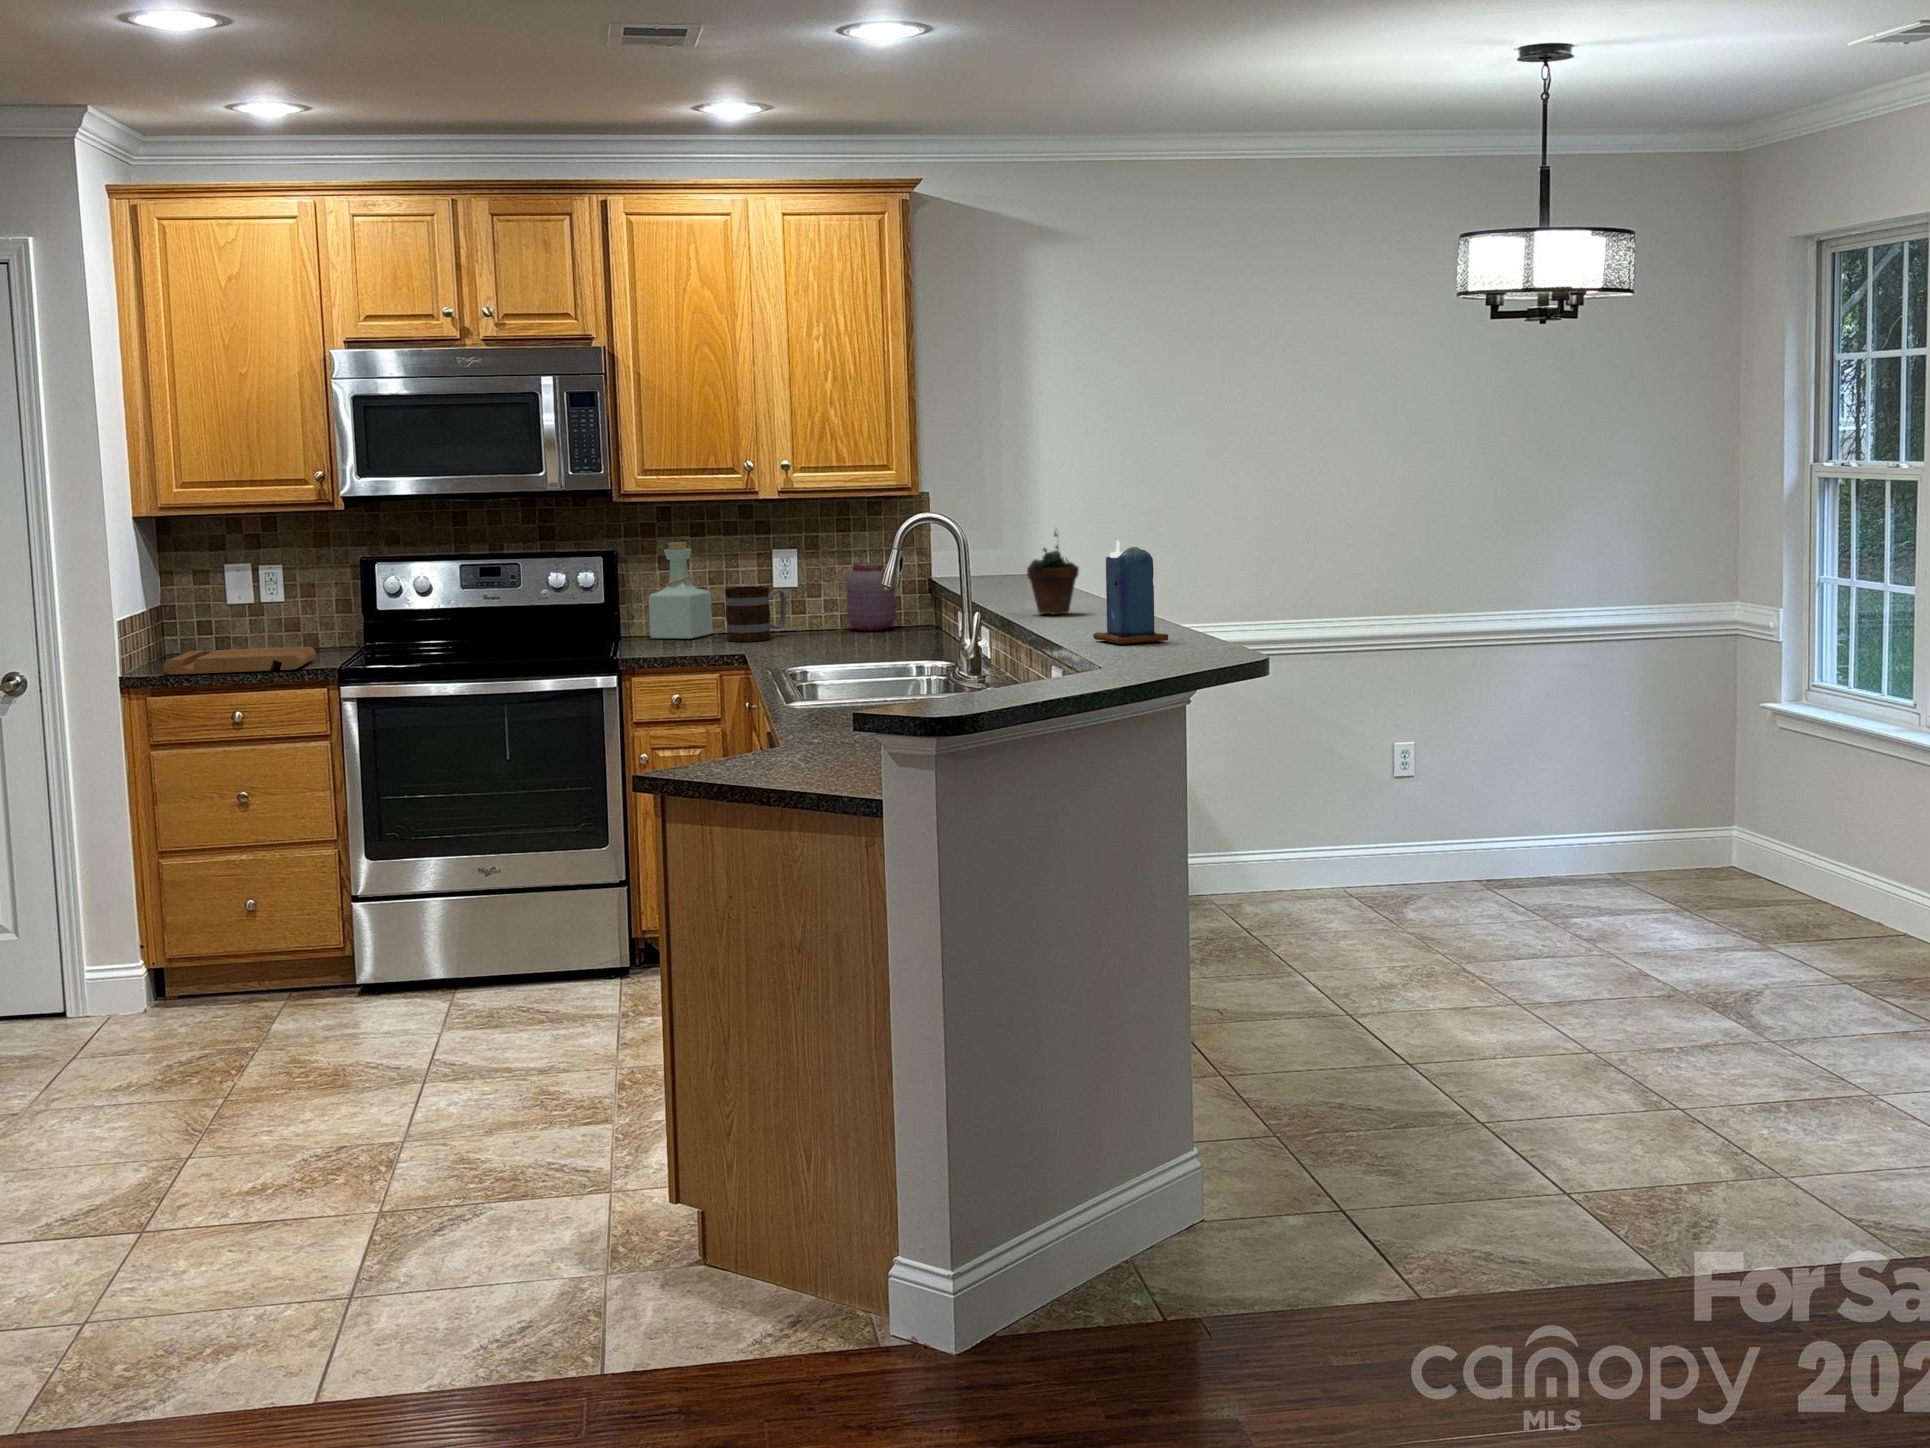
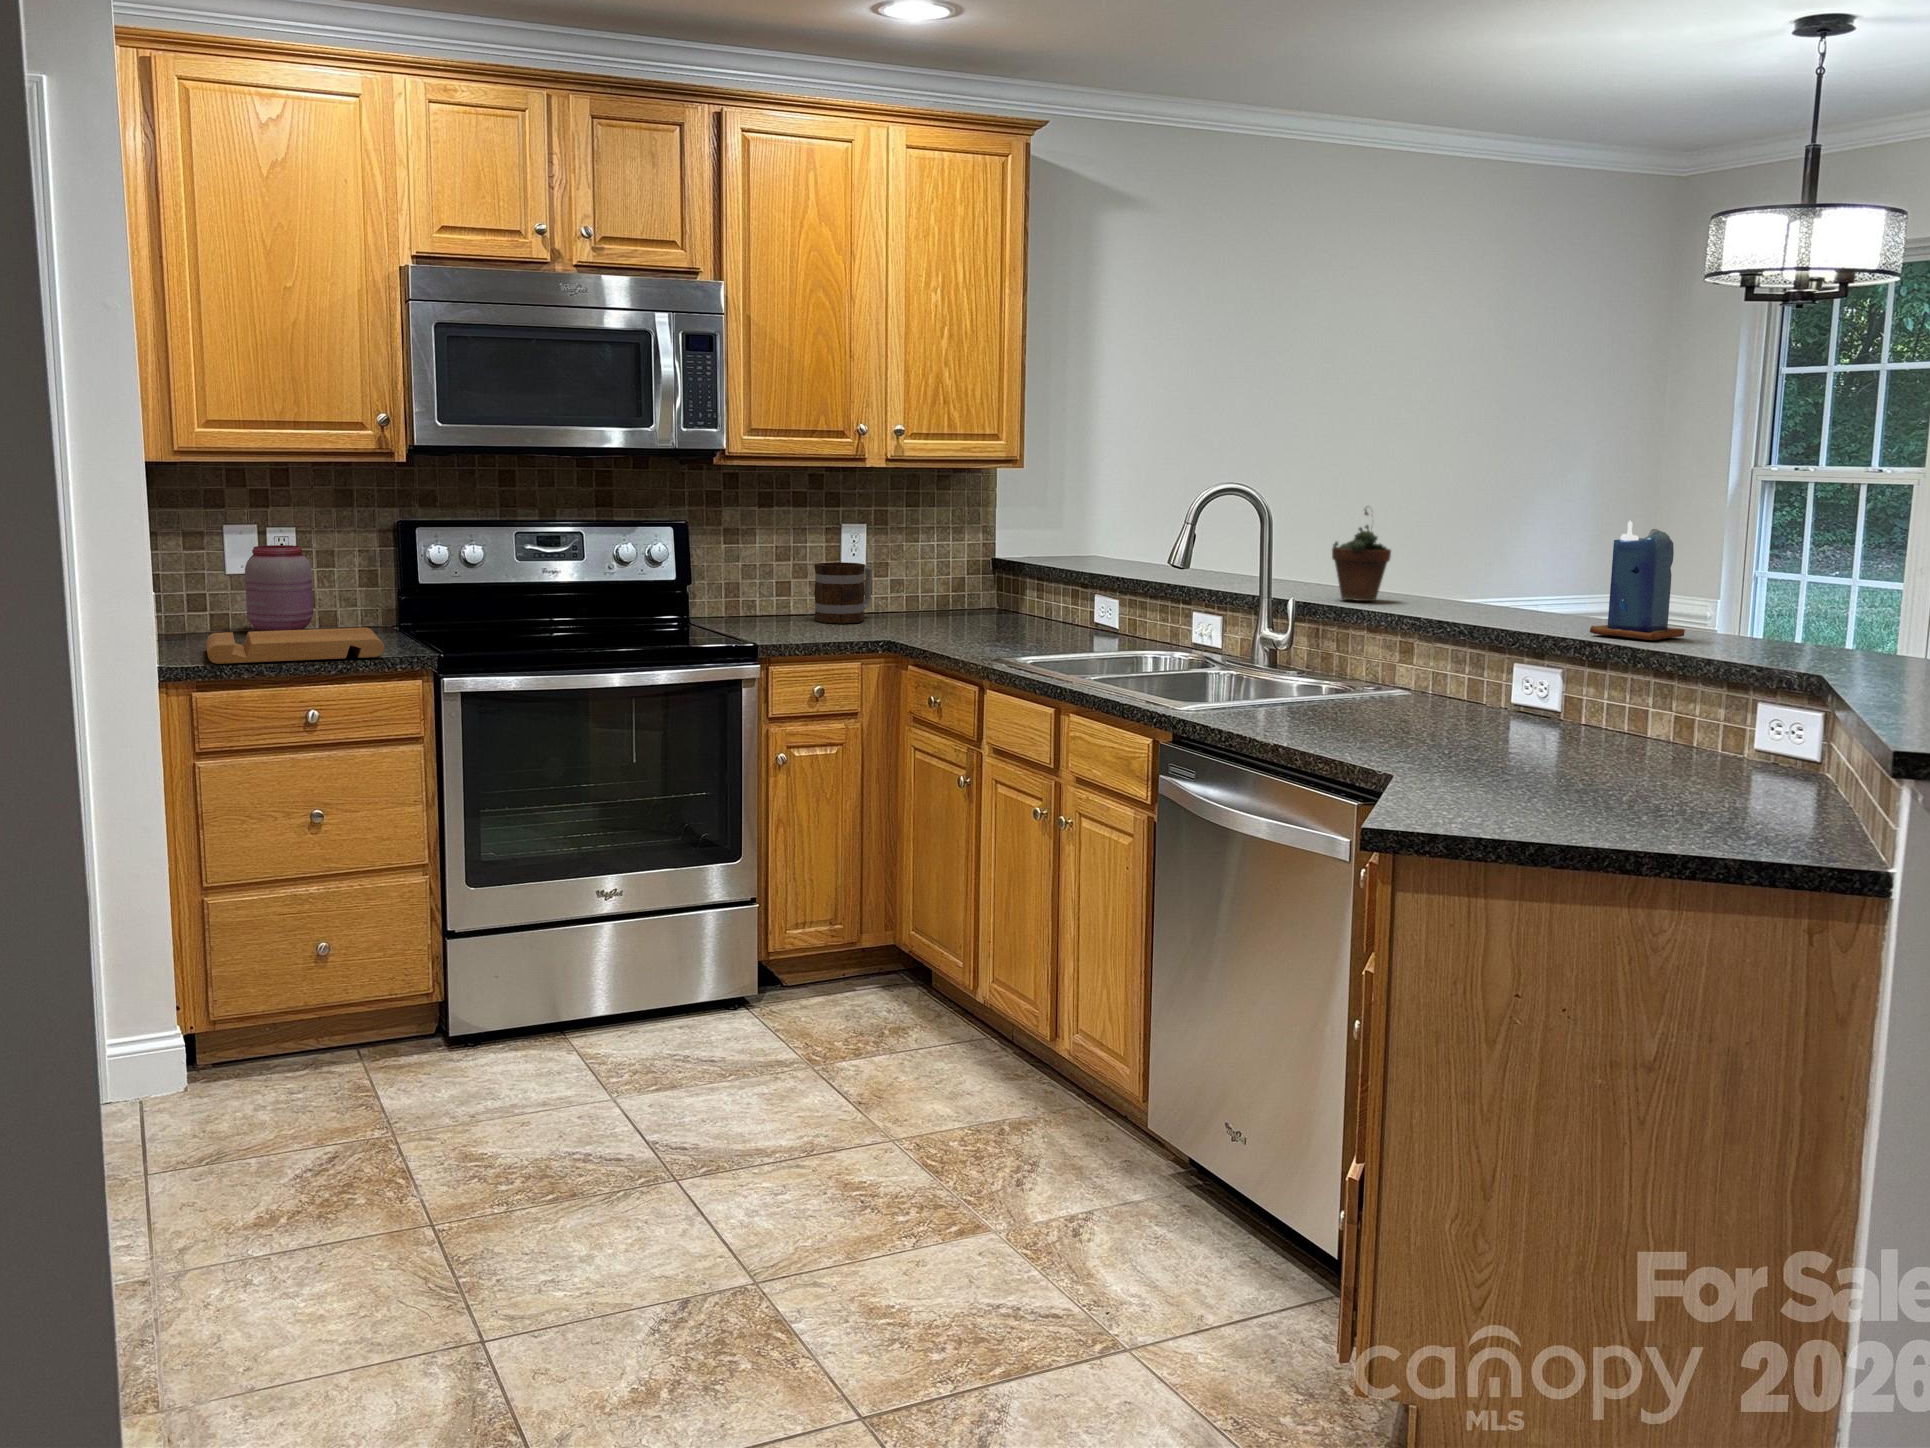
bottle: present [649,542,713,639] -> none [719,512,784,620]
jar: present [846,563,896,631] -> present [245,545,313,631]

